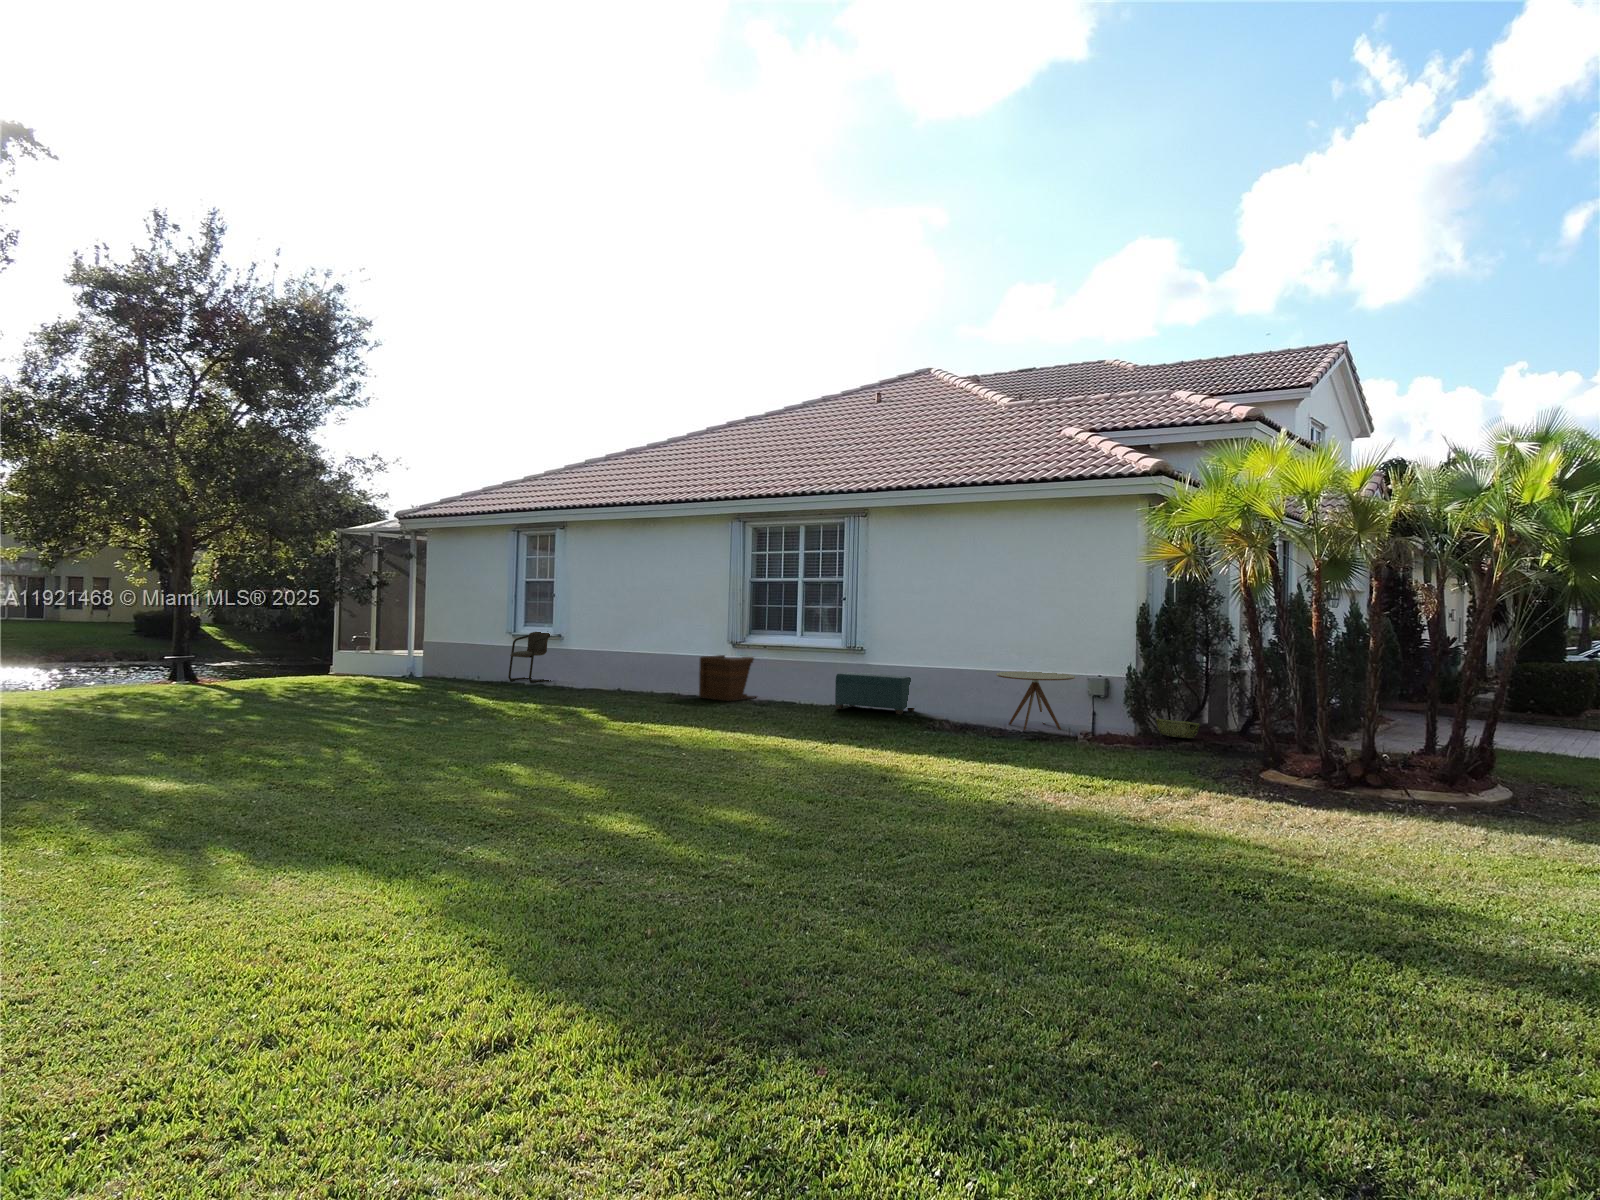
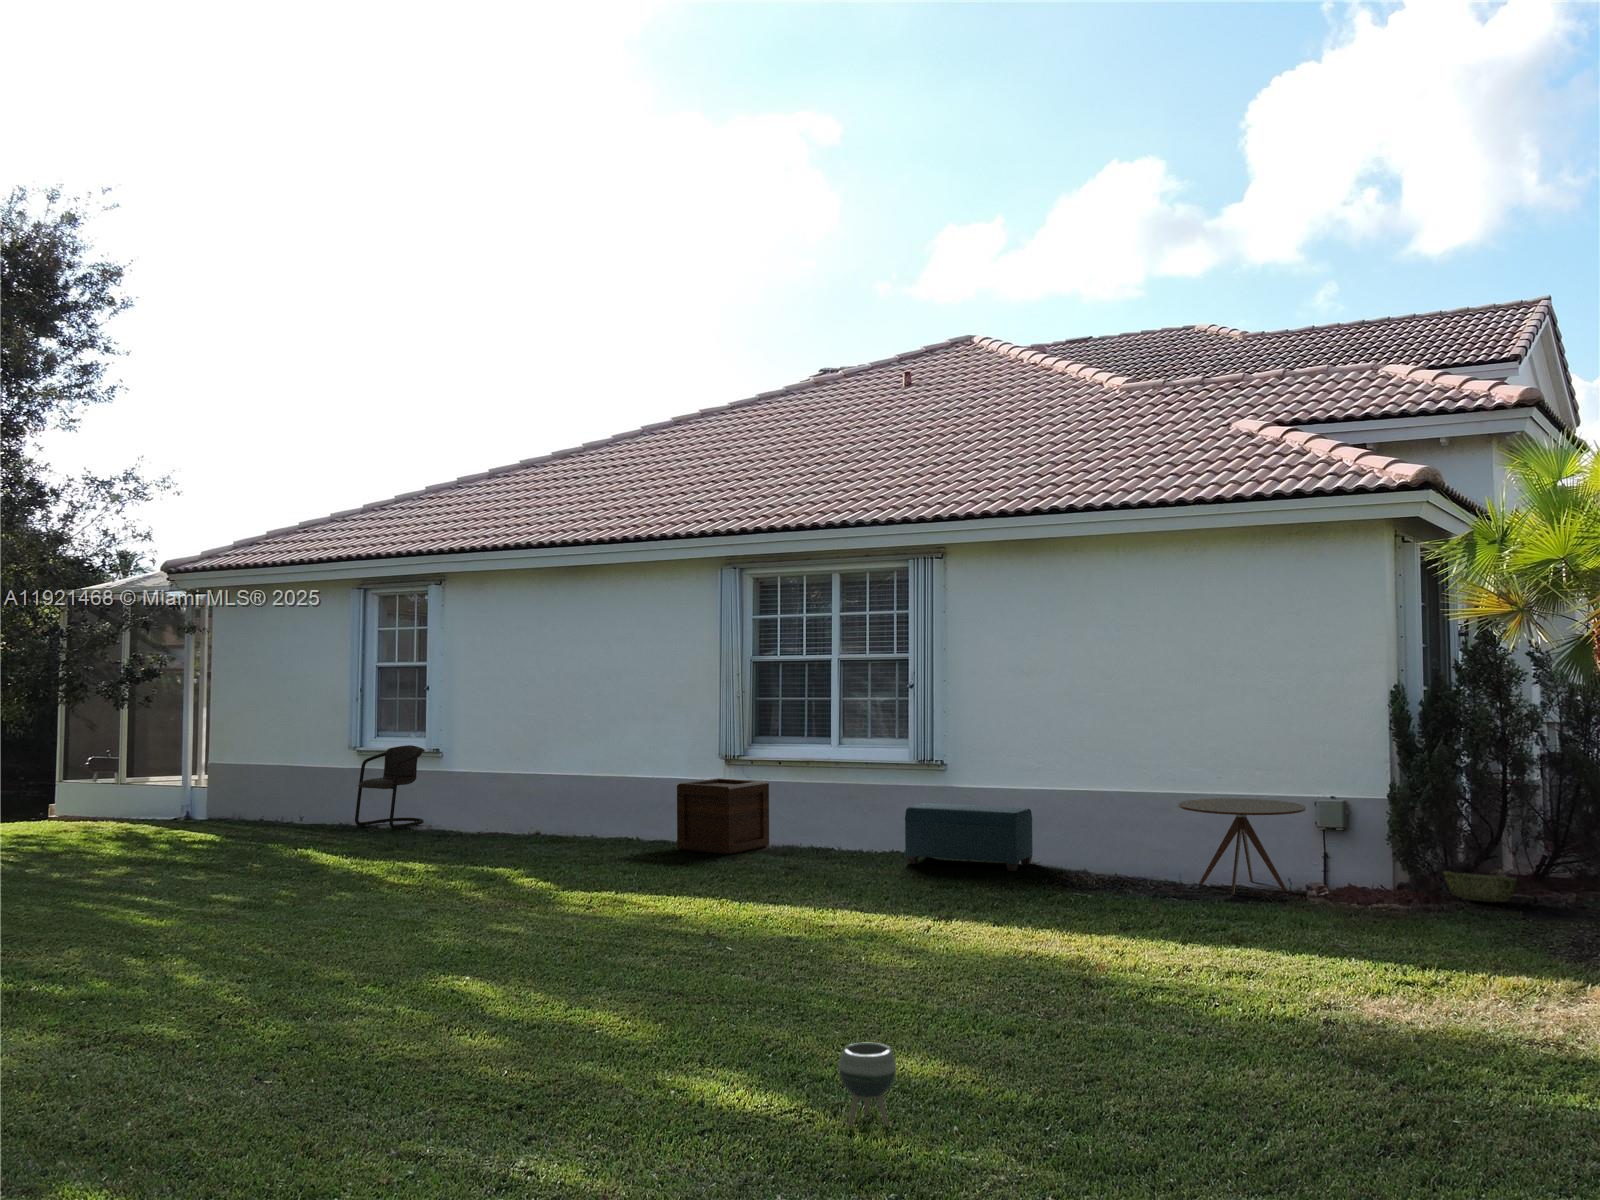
planter: none [696,779,728,824] -> present [839,1043,896,1126]

